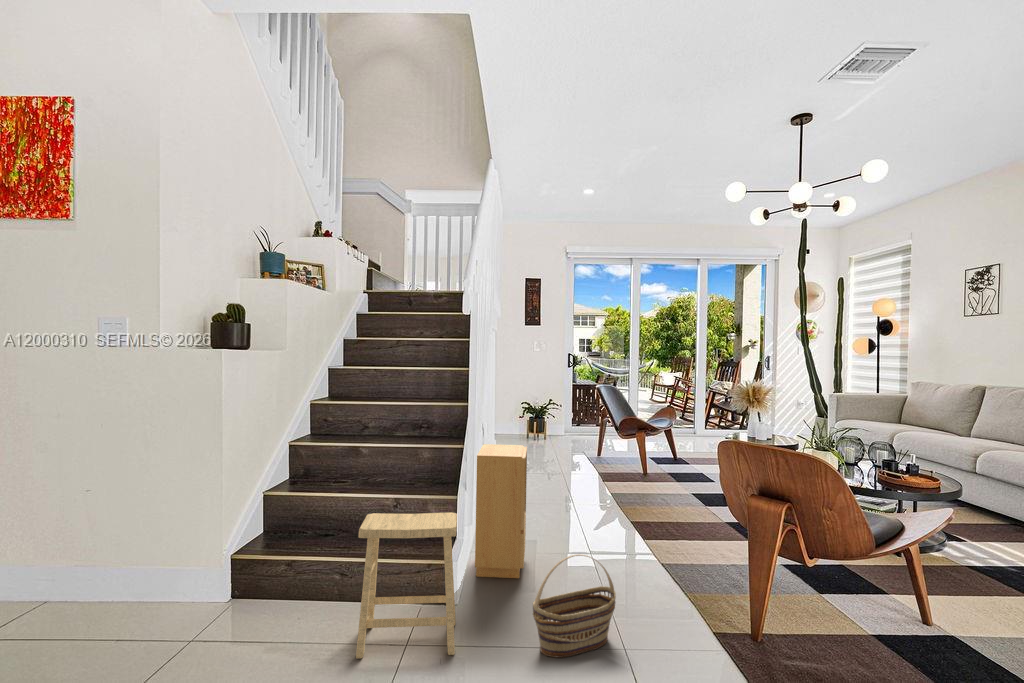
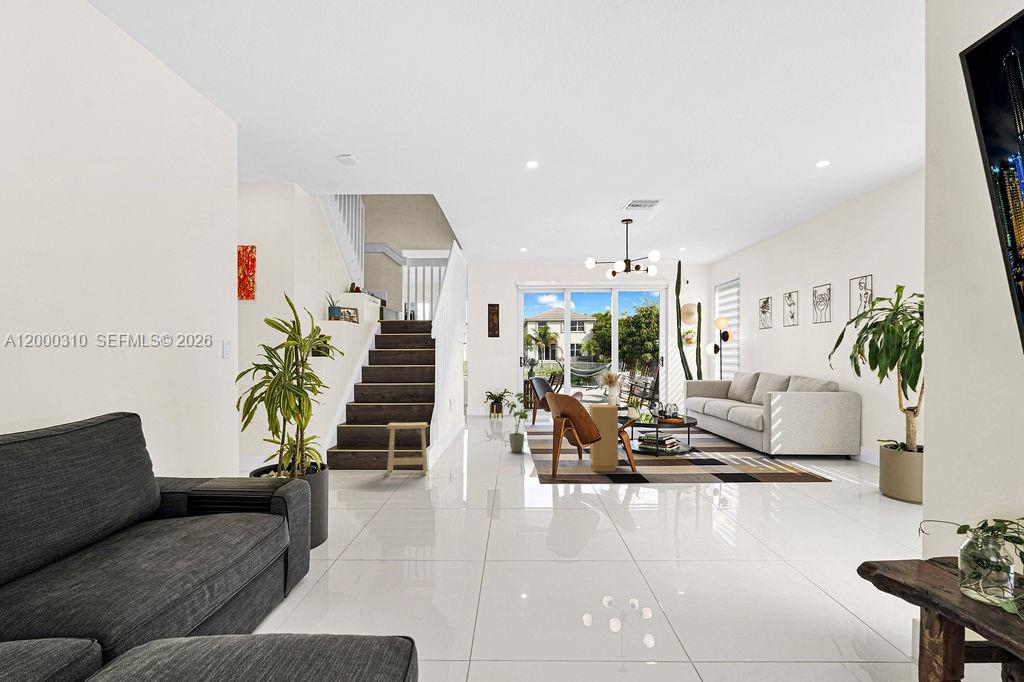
house plant: none [593,426,653,540] -> present [504,393,532,452]
speaker: present [475,444,527,578] -> present [590,404,618,471]
basket: present [533,554,616,658] -> none [458,436,494,475]

